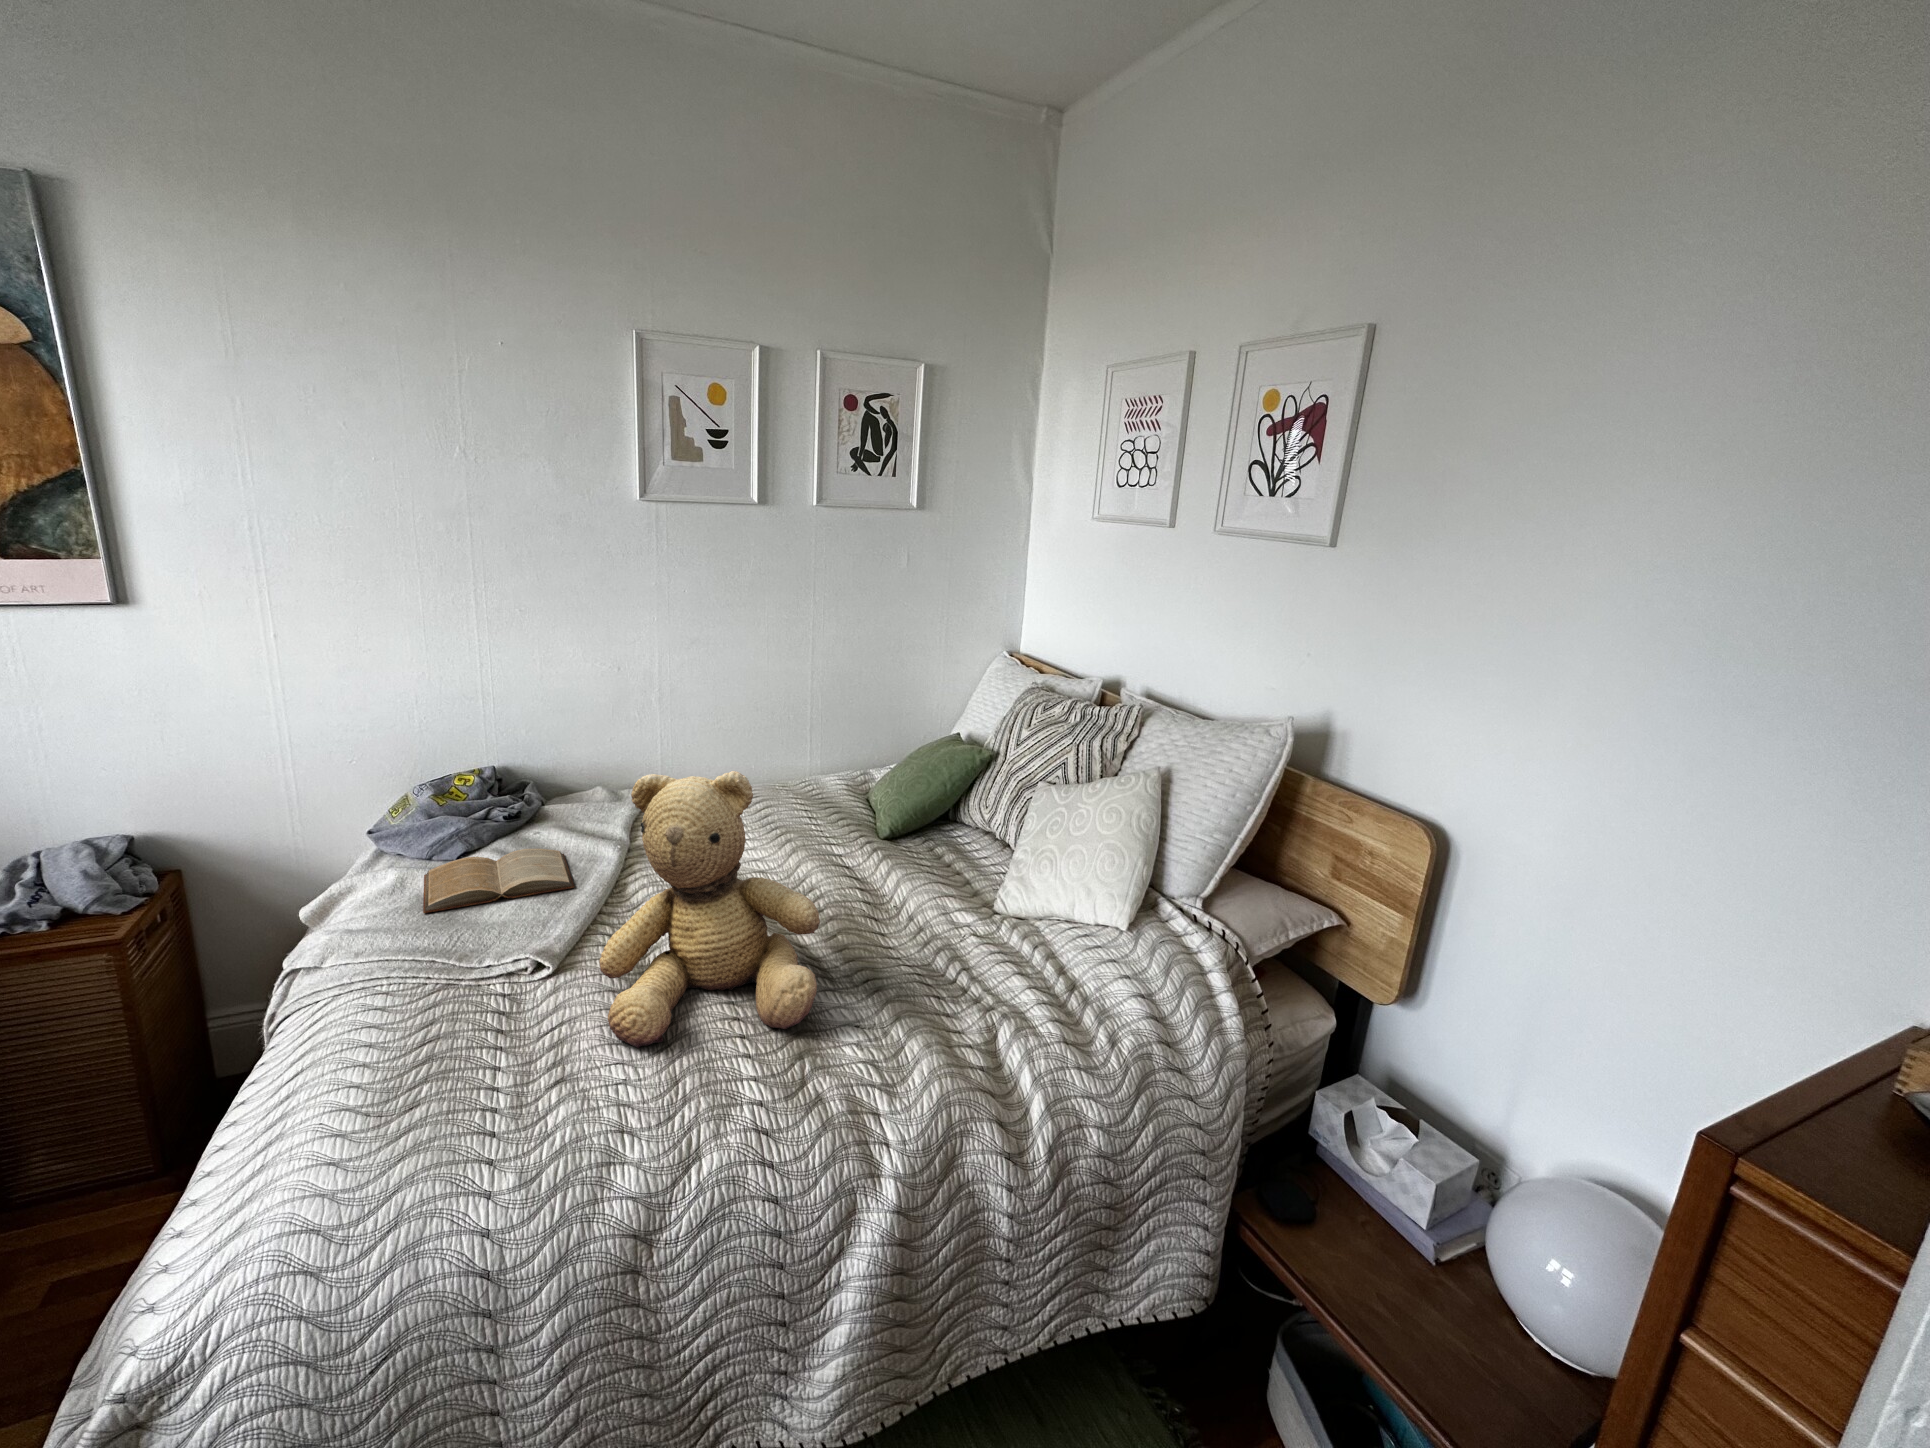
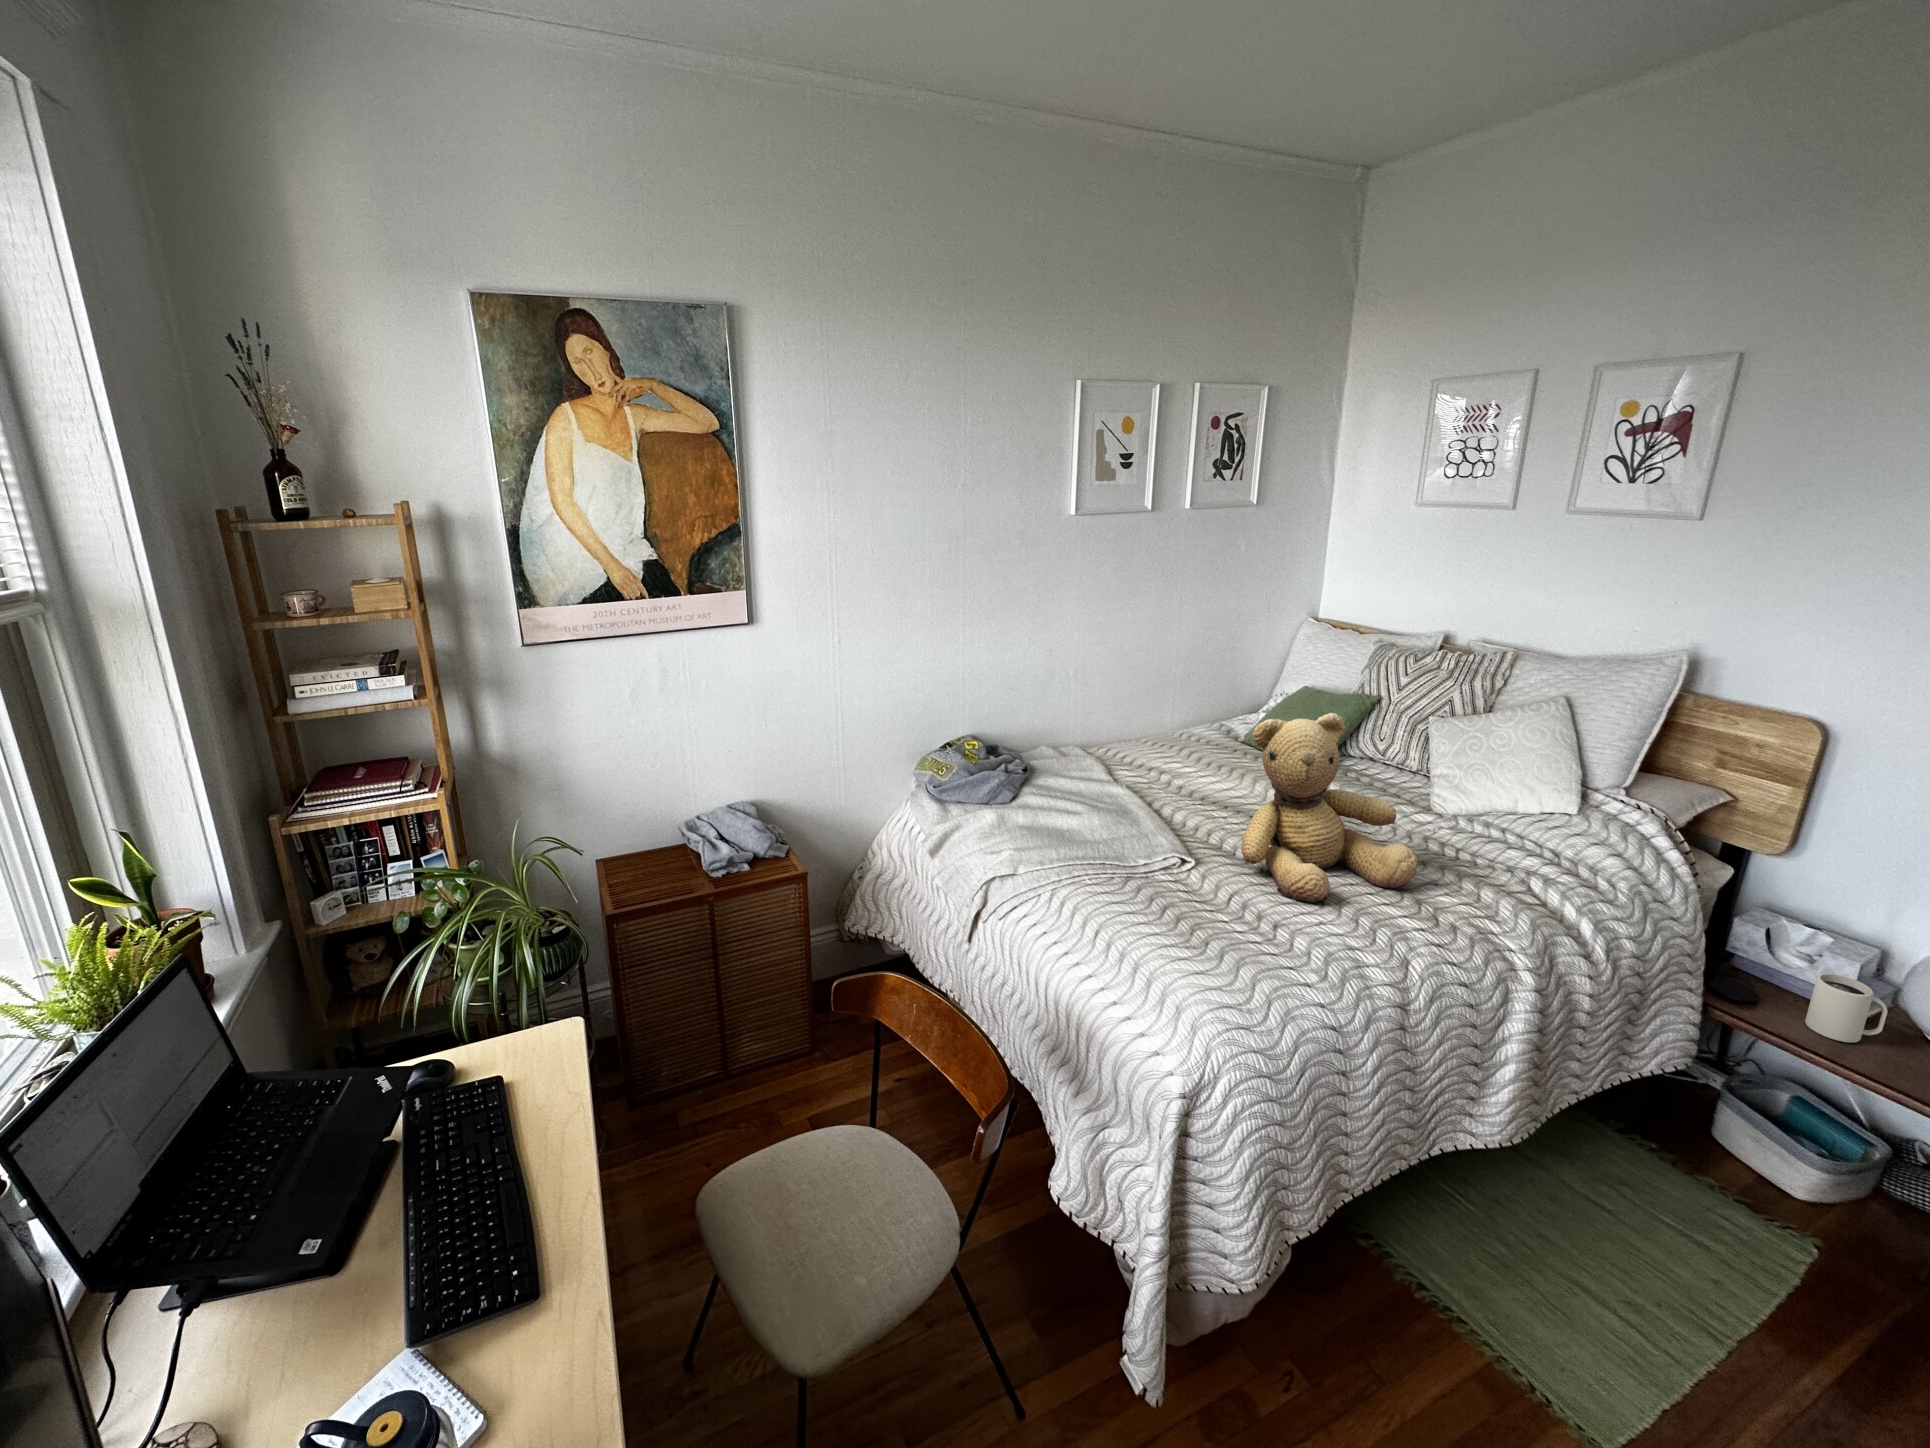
book: present [423,849,575,913] -> none [1010,790,1128,837]
mug: none [1351,1195,1444,1306] -> present [1805,974,1888,1043]

